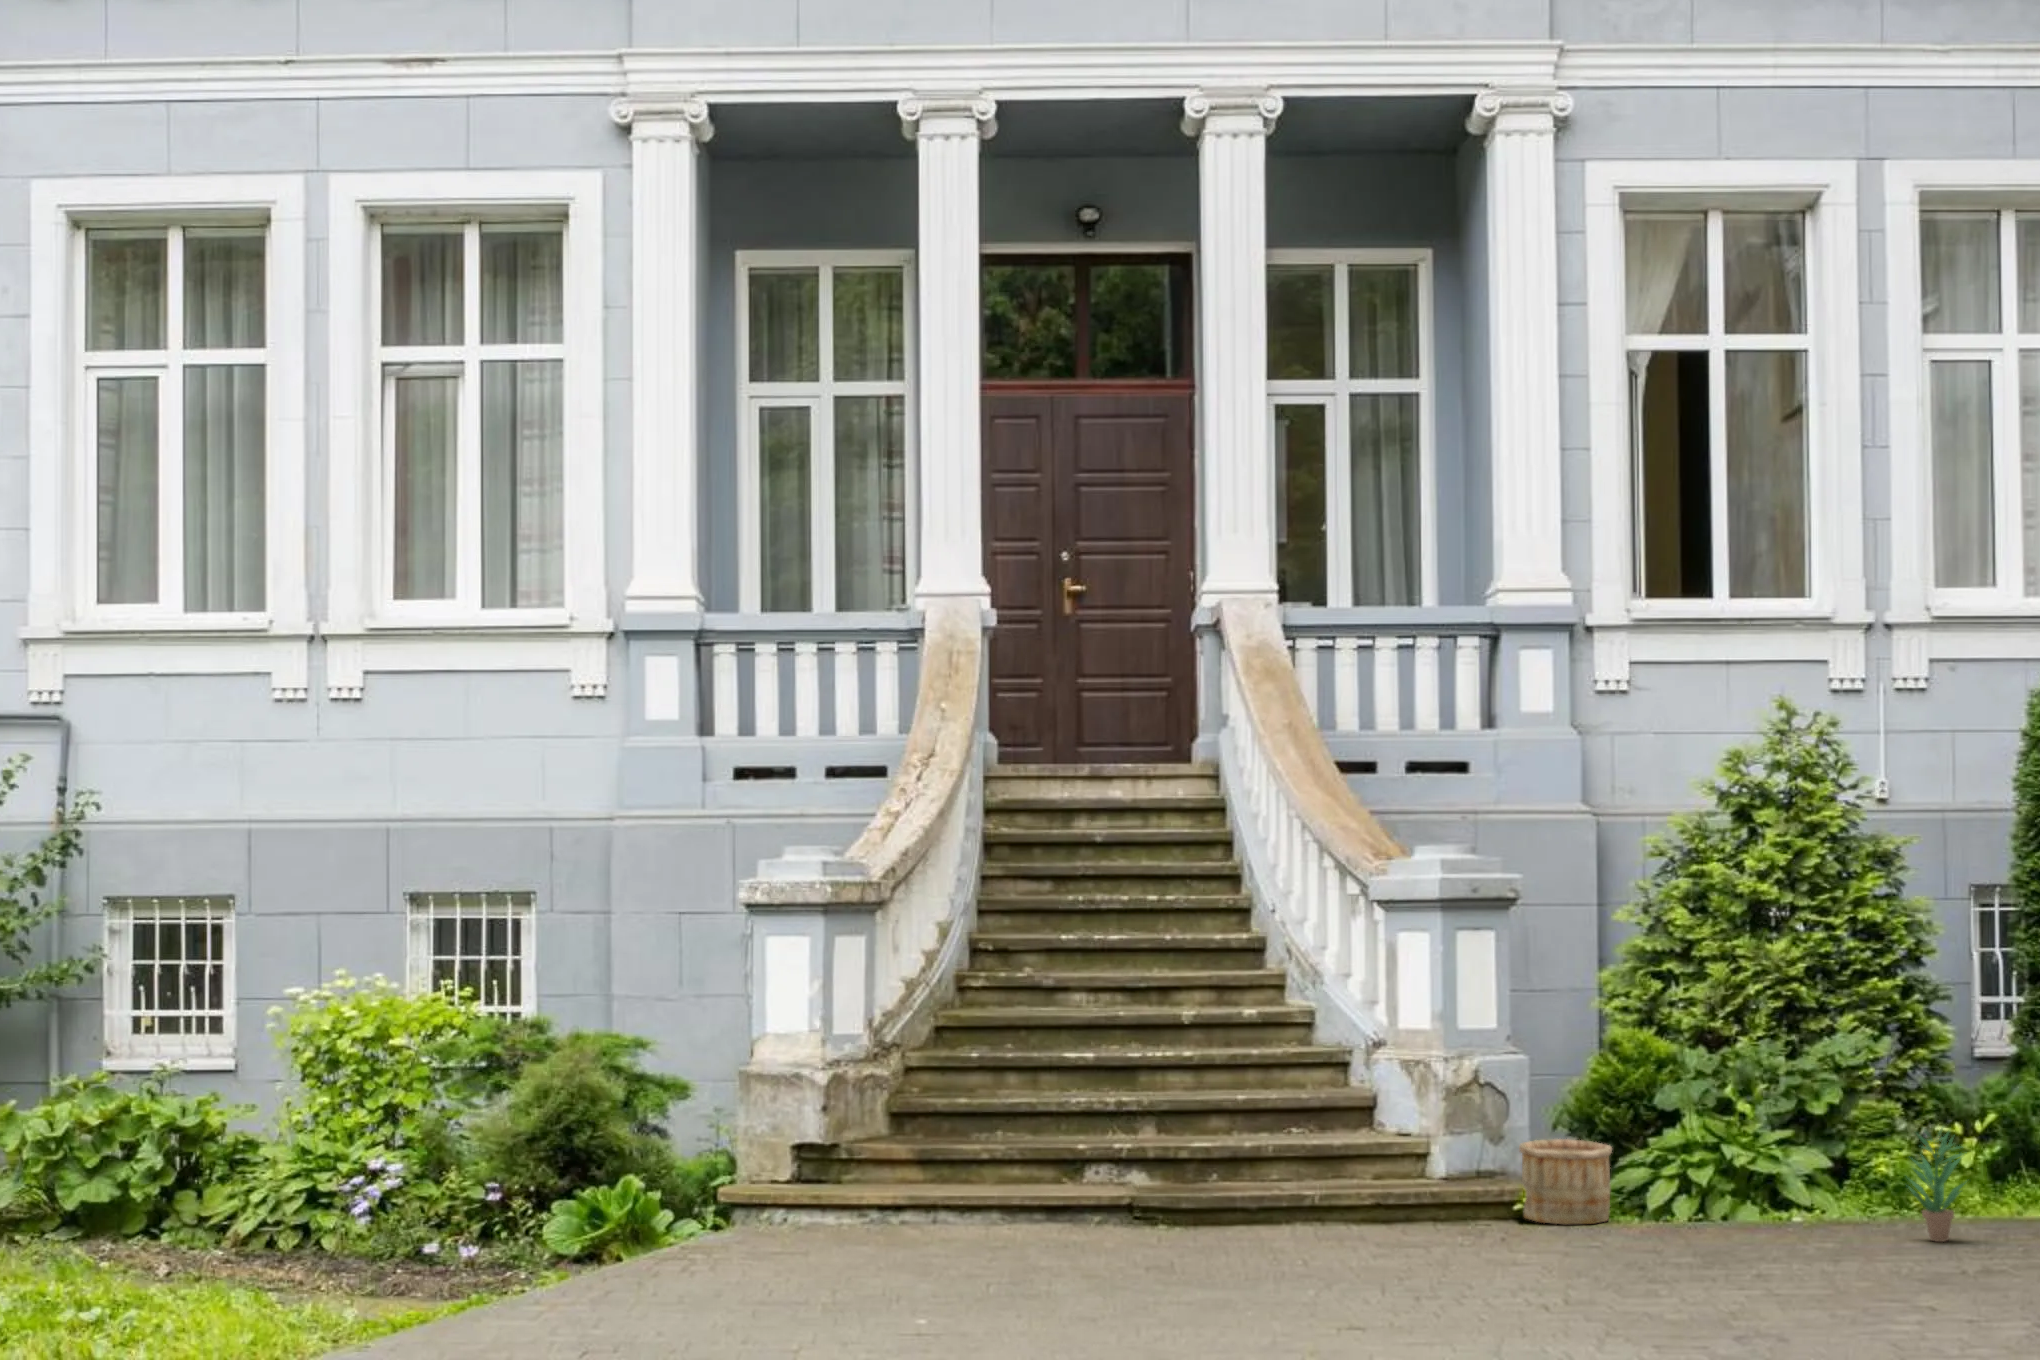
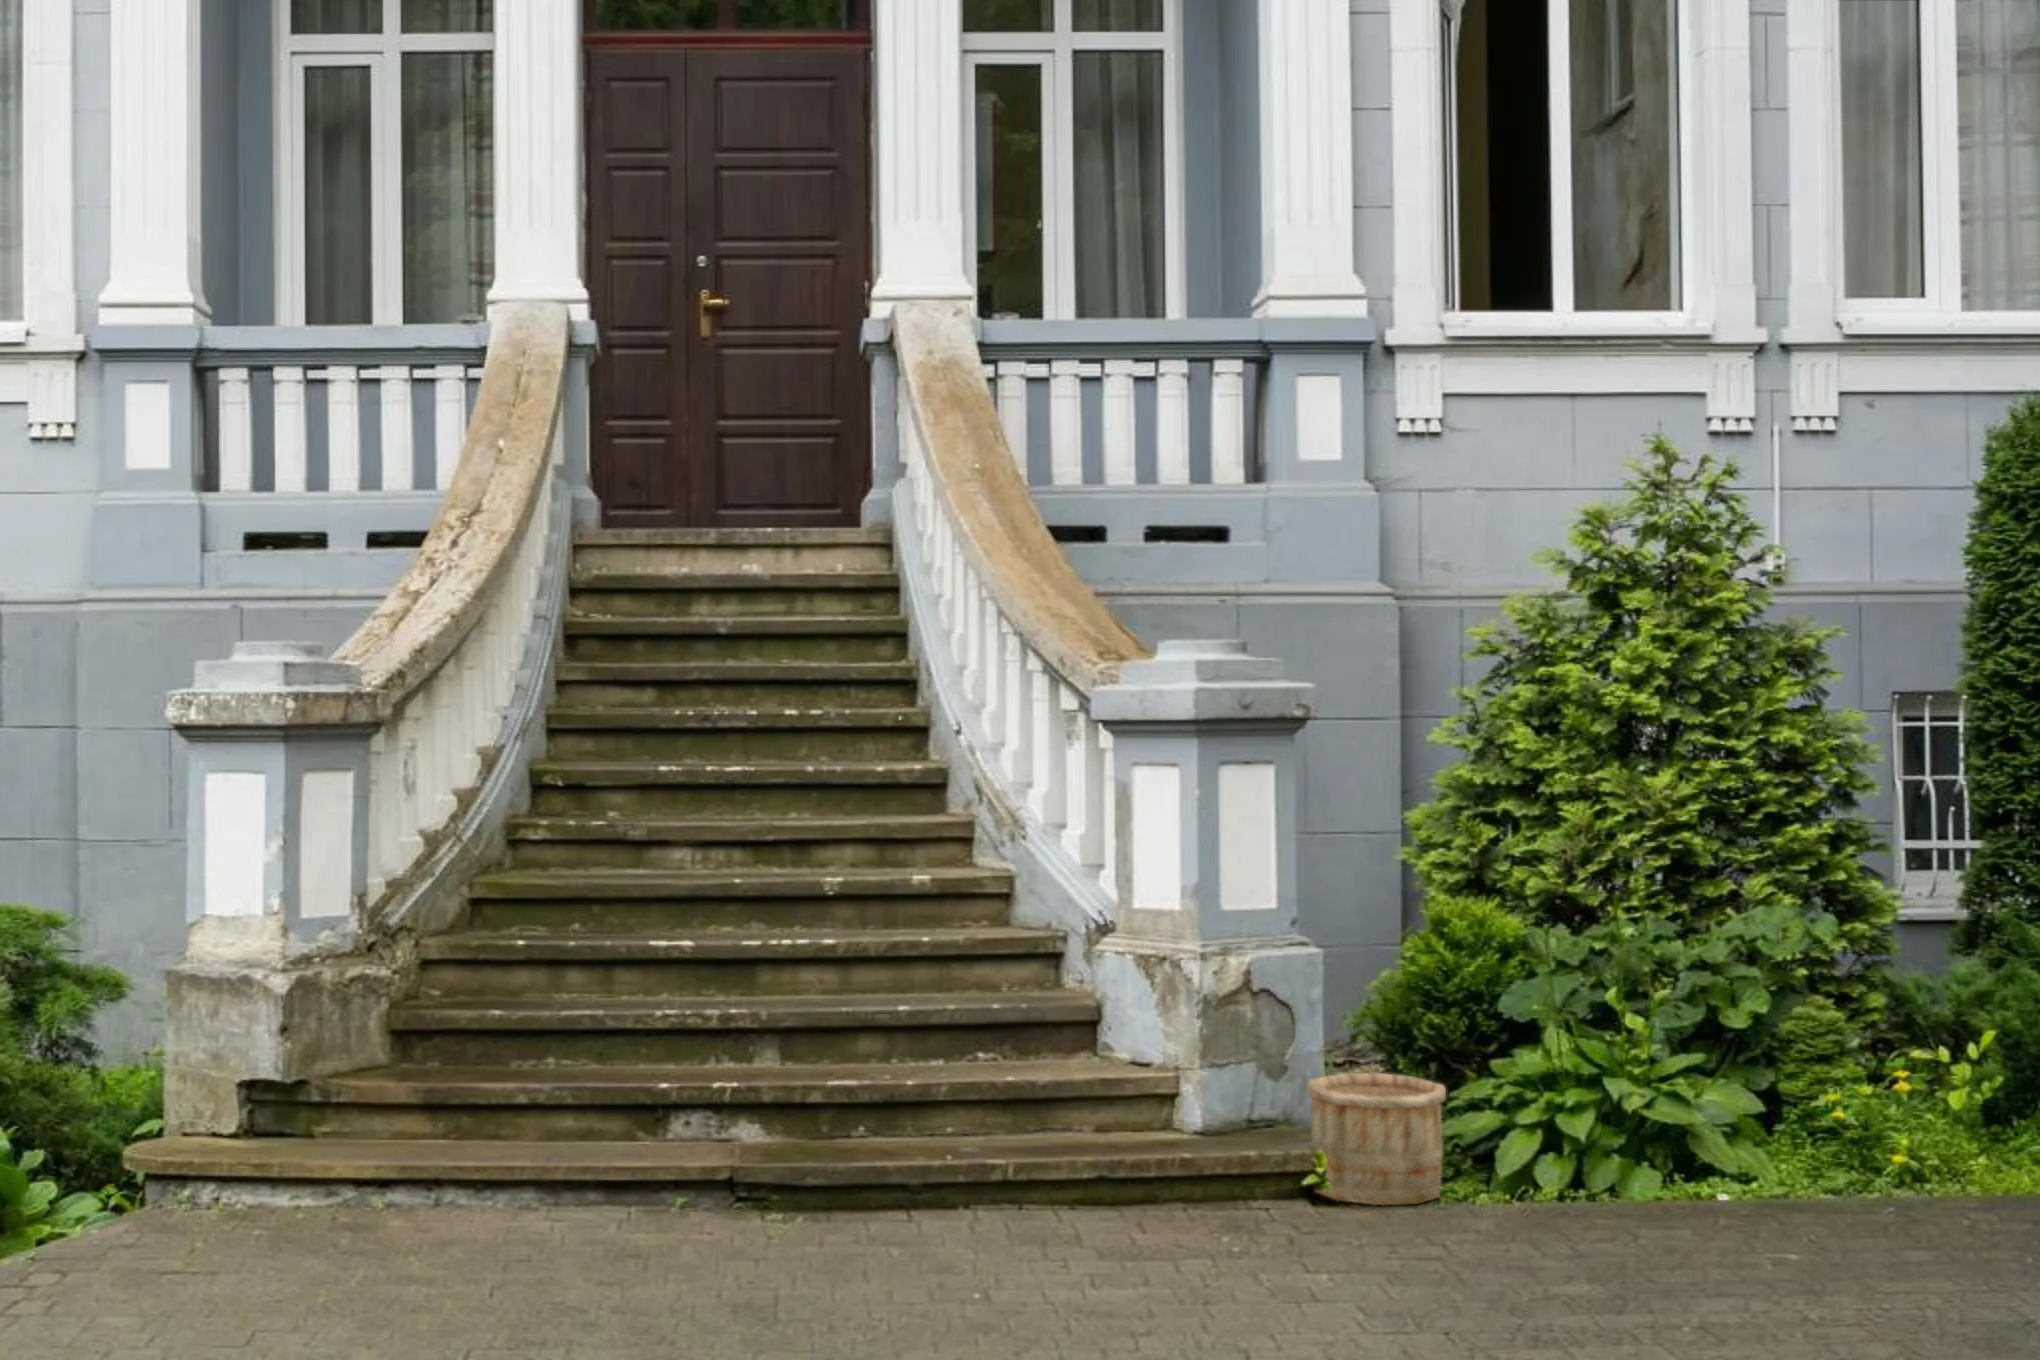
potted plant: present [1909,1129,1966,1242] -> none [1904,1072,2009,1249]

